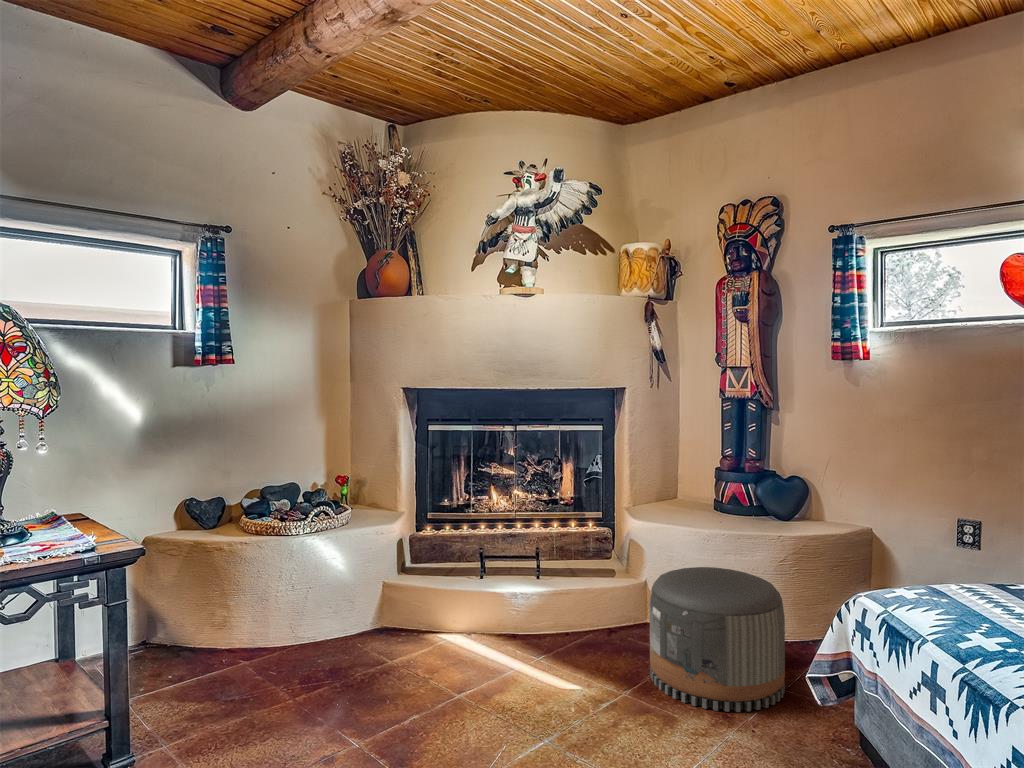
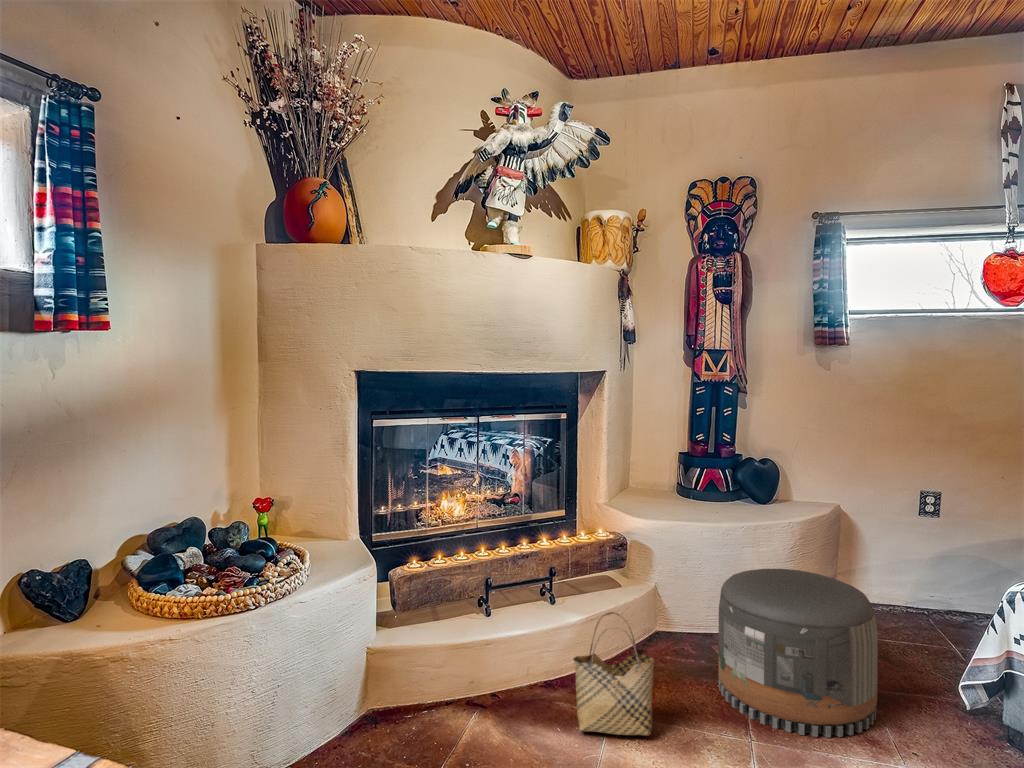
woven basket: none [510,579,570,676] -> present [573,612,654,736]

